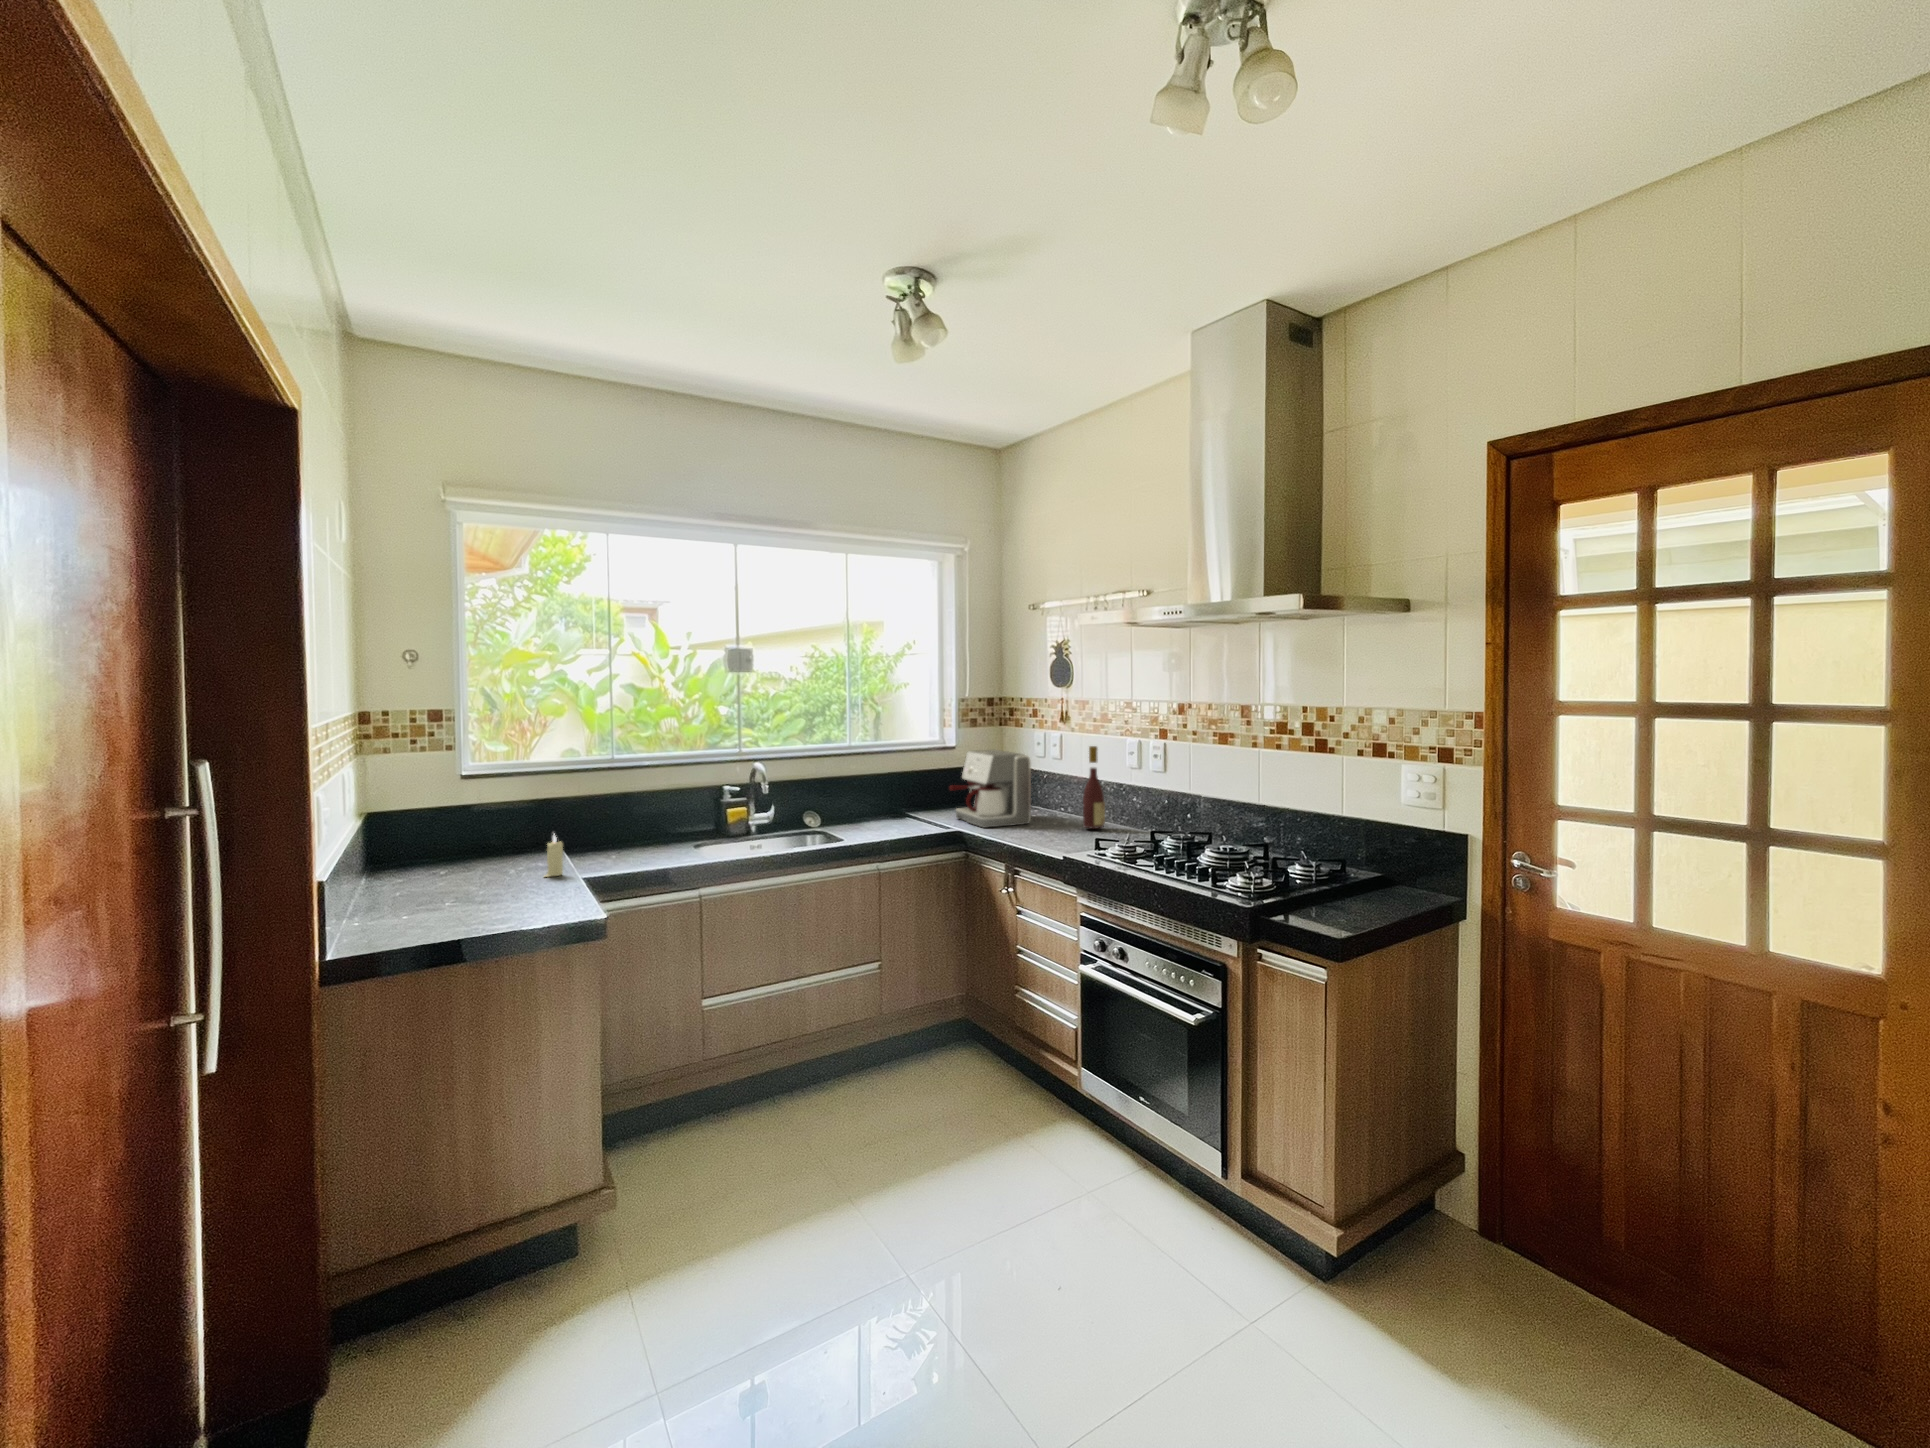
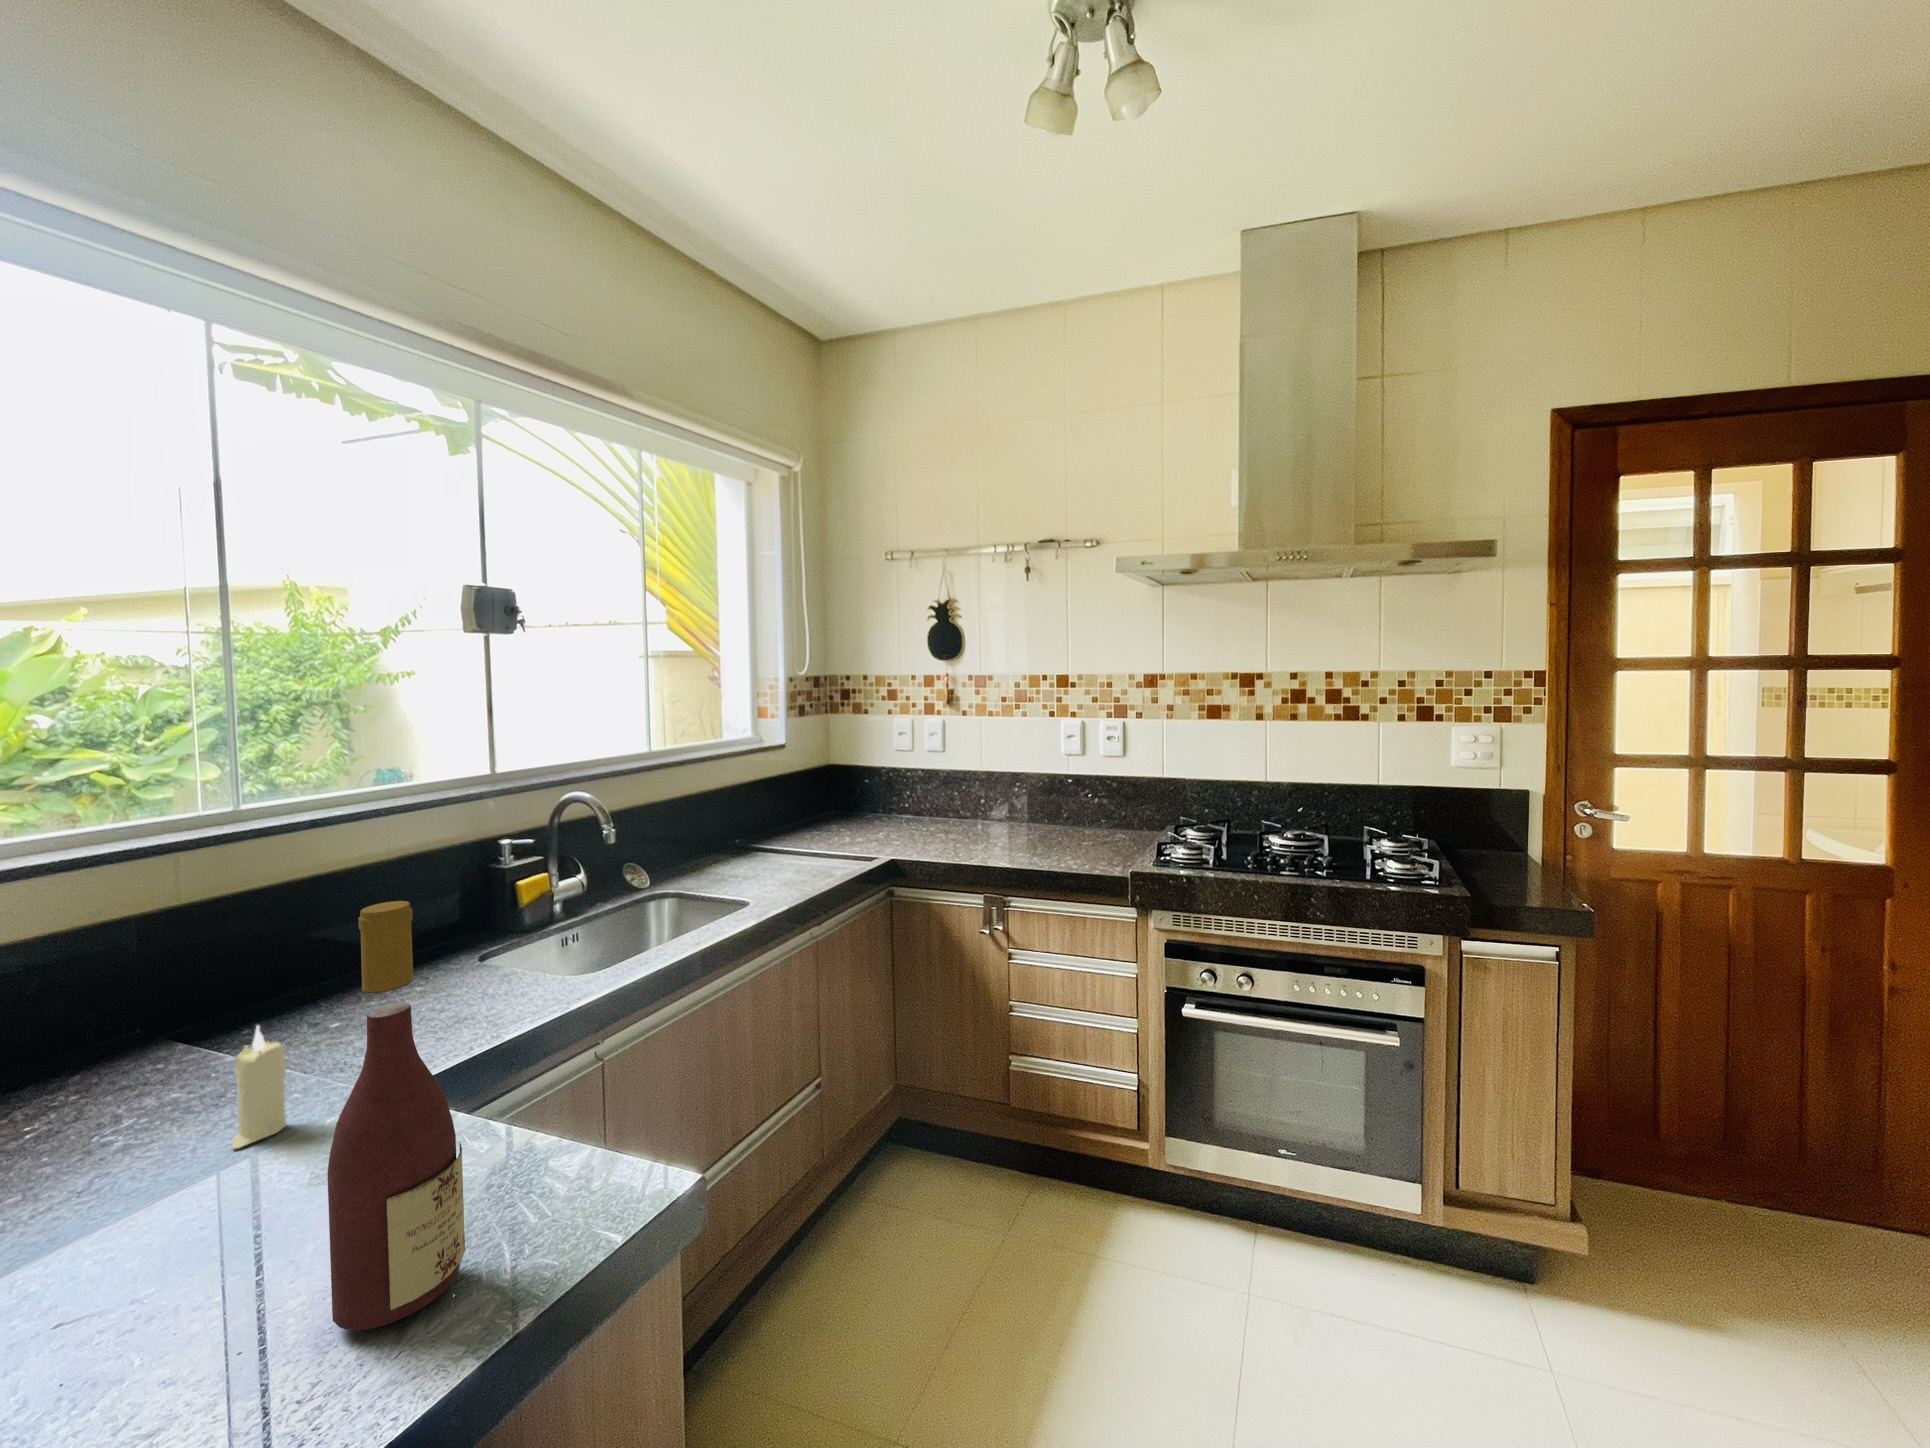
wine bottle: present [1083,746,1105,829] -> present [328,901,465,1331]
coffee maker: present [950,750,1031,828] -> none [838,743,951,849]

